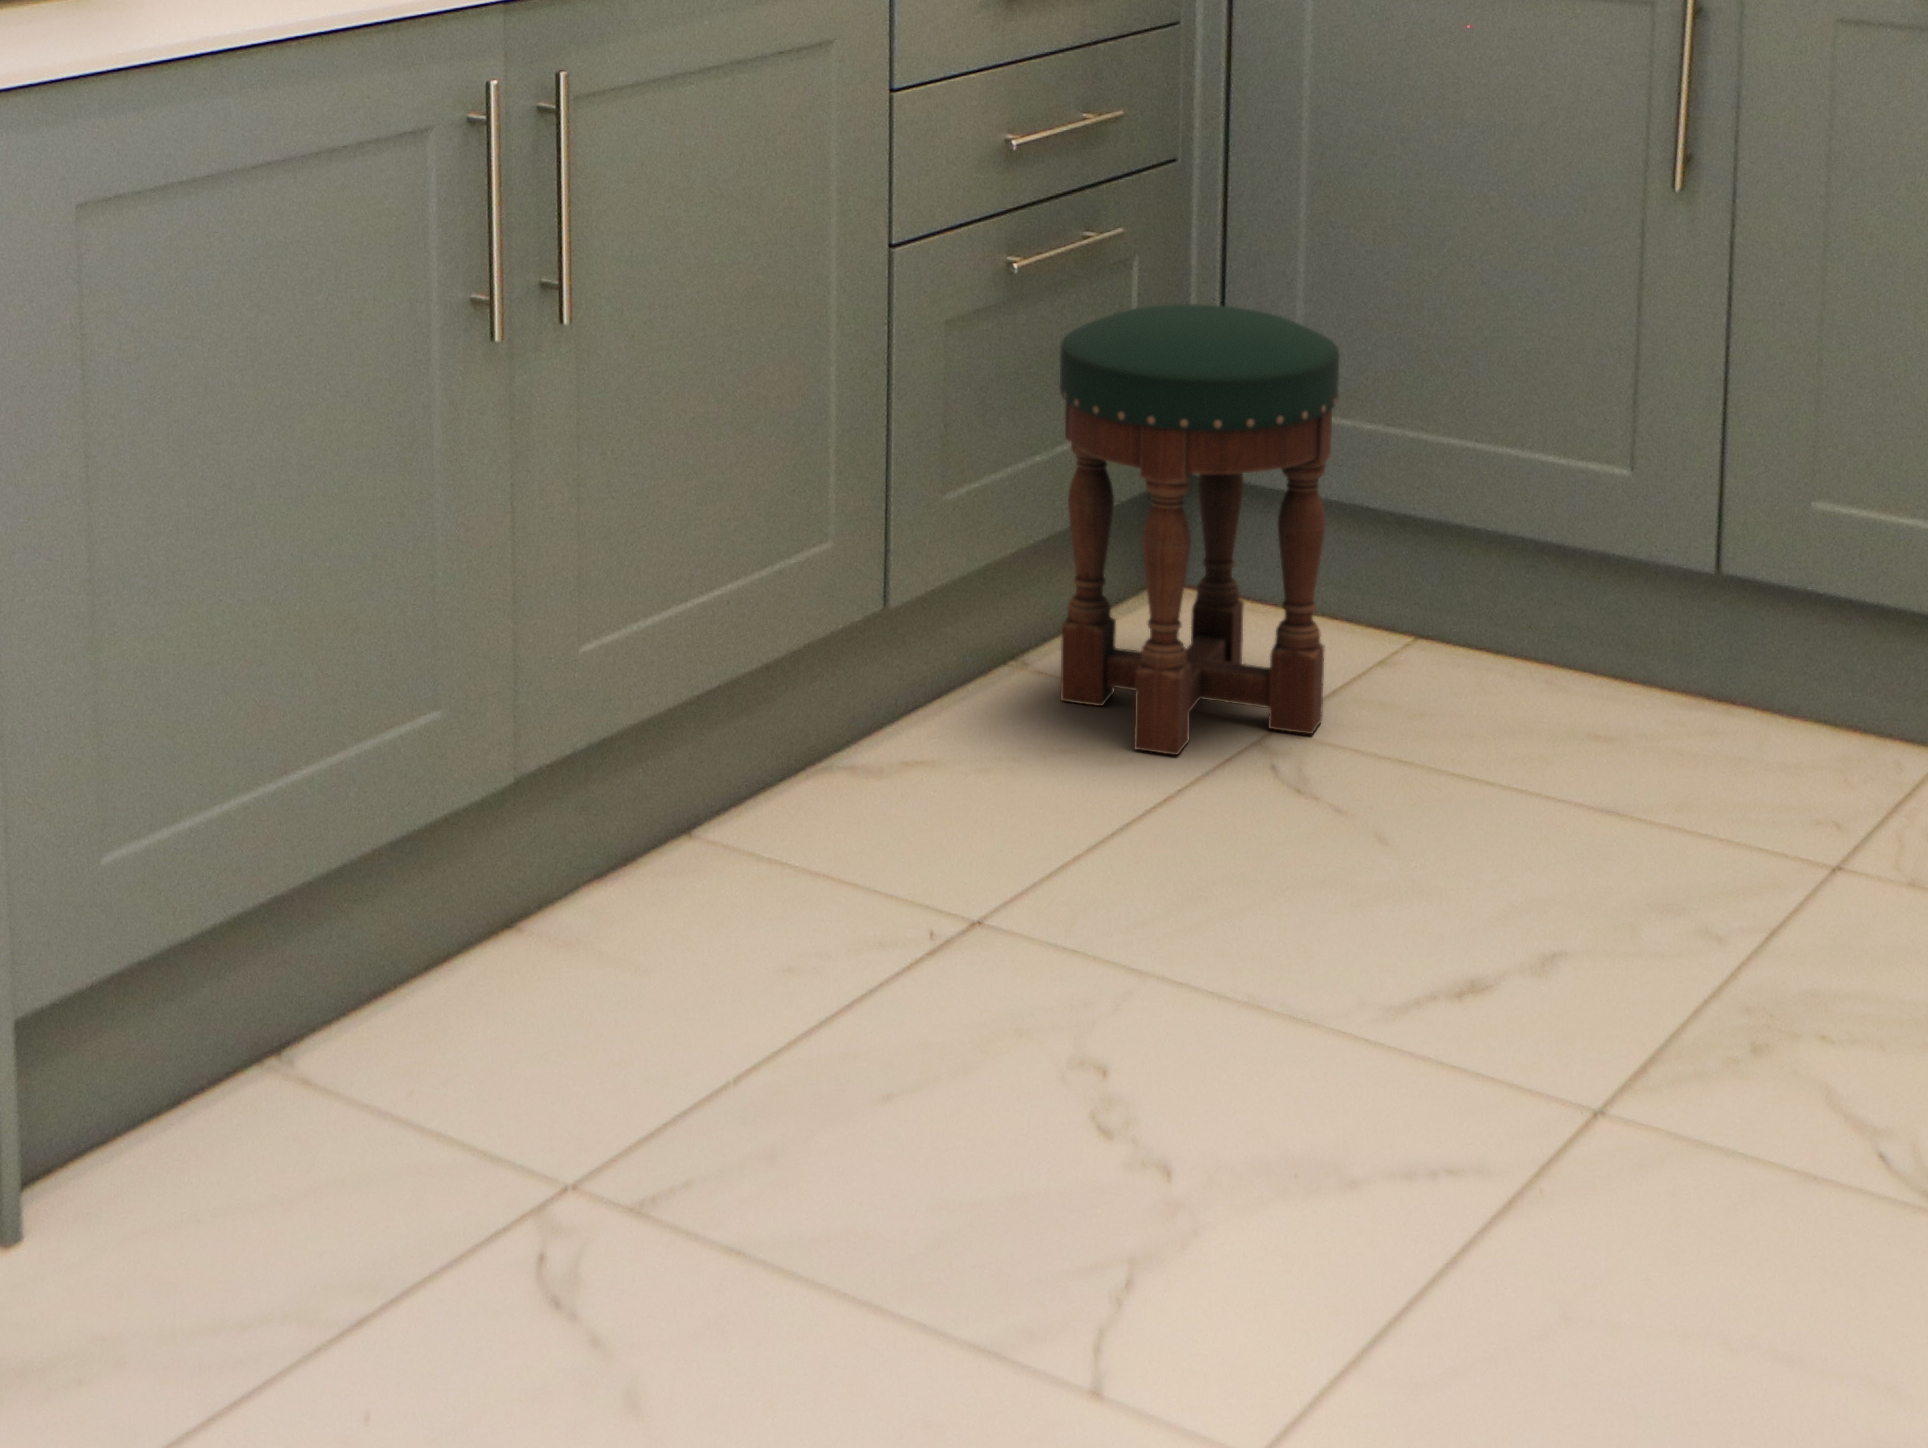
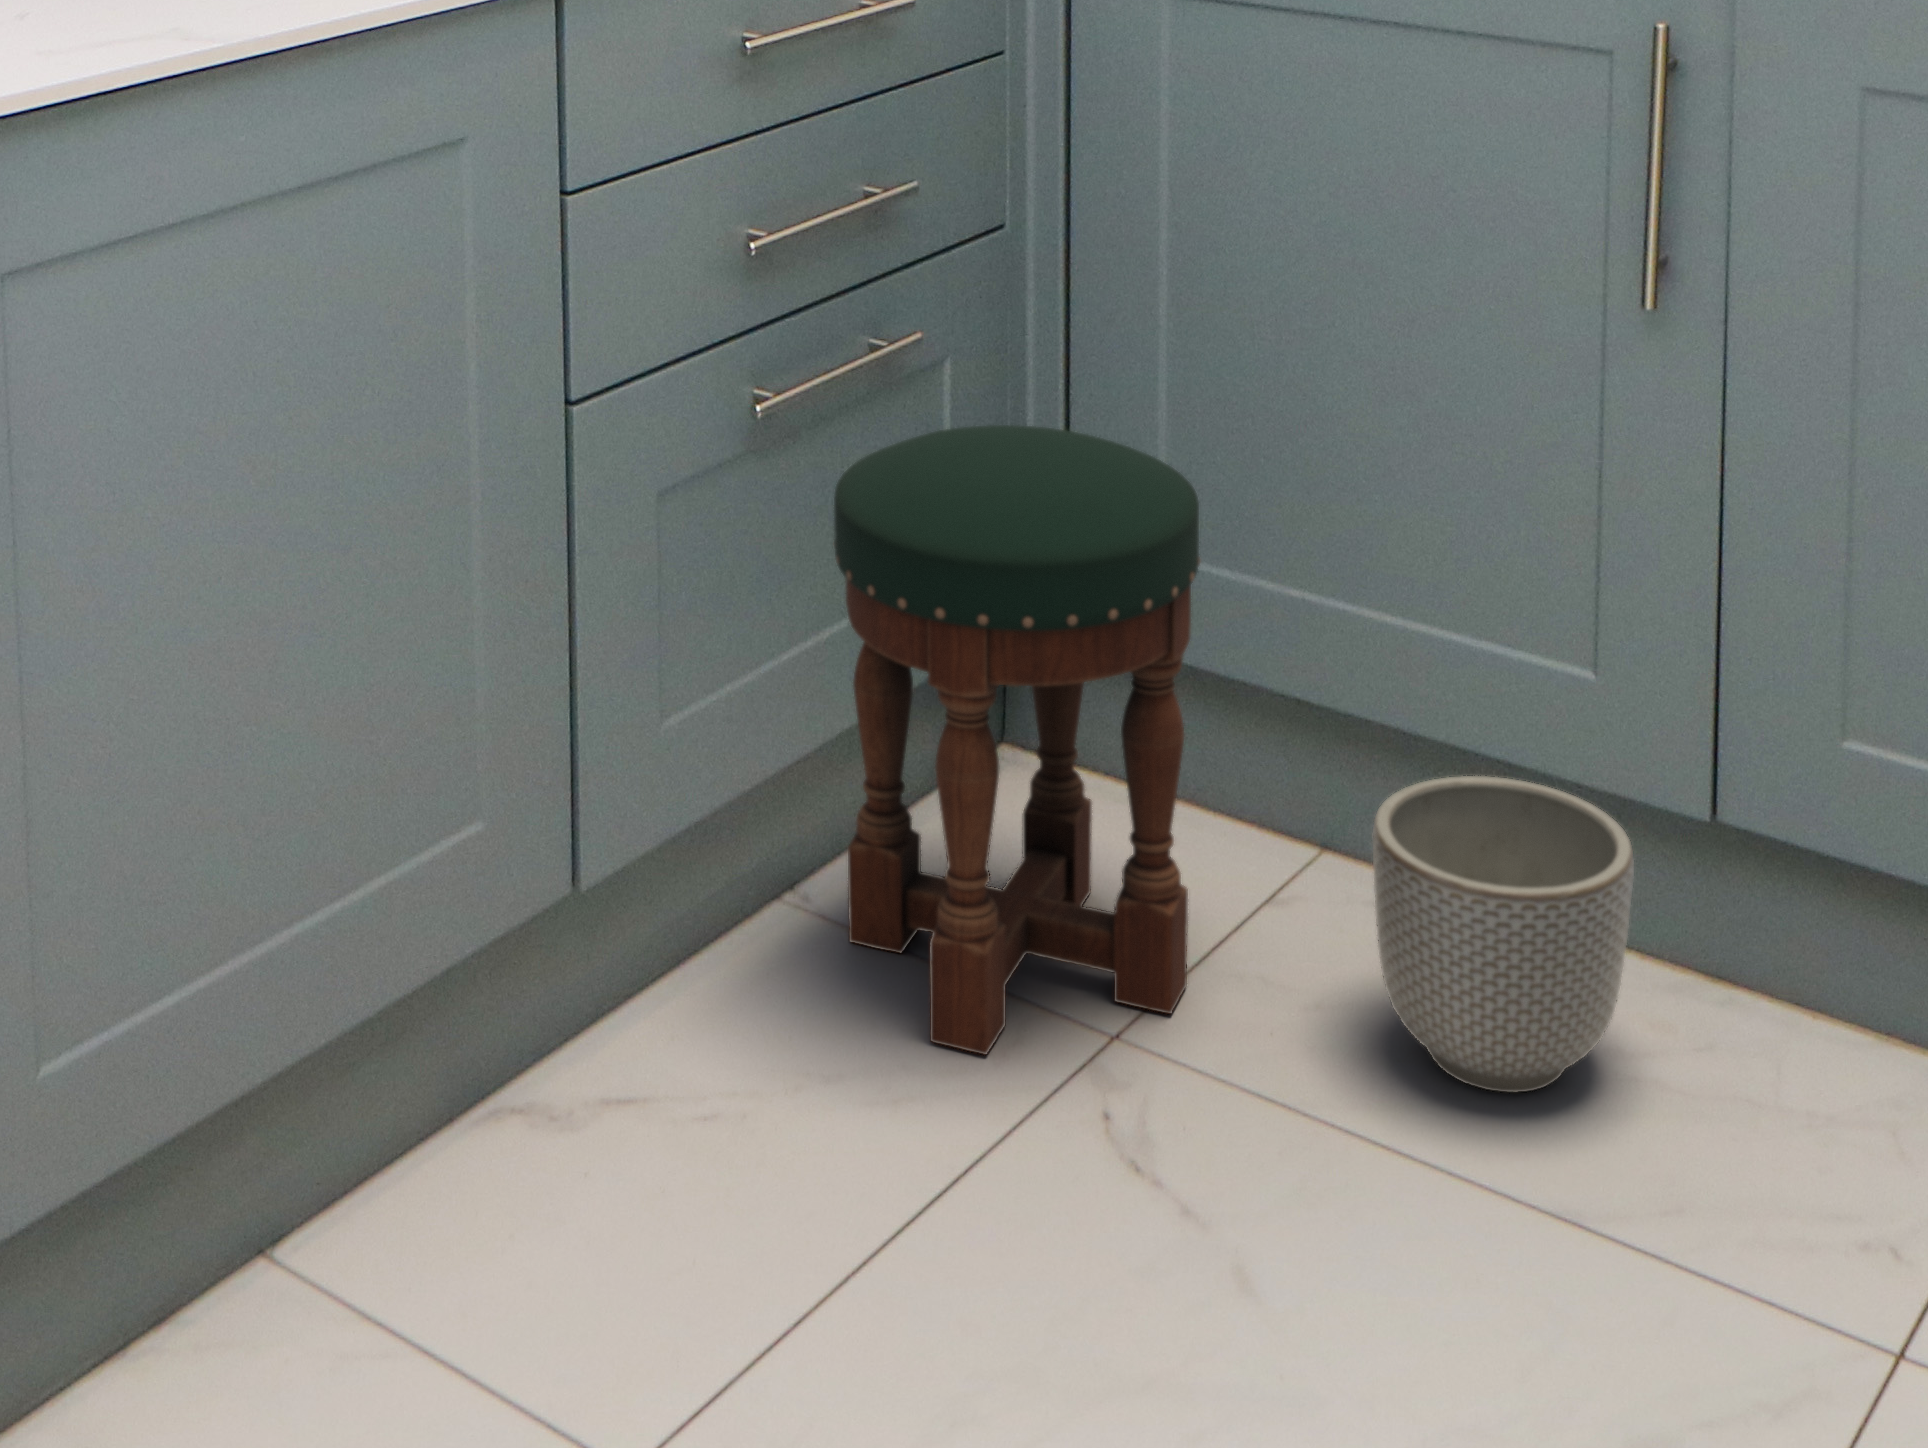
planter: none [1467,556,1660,770] -> present [1373,776,1634,1093]

